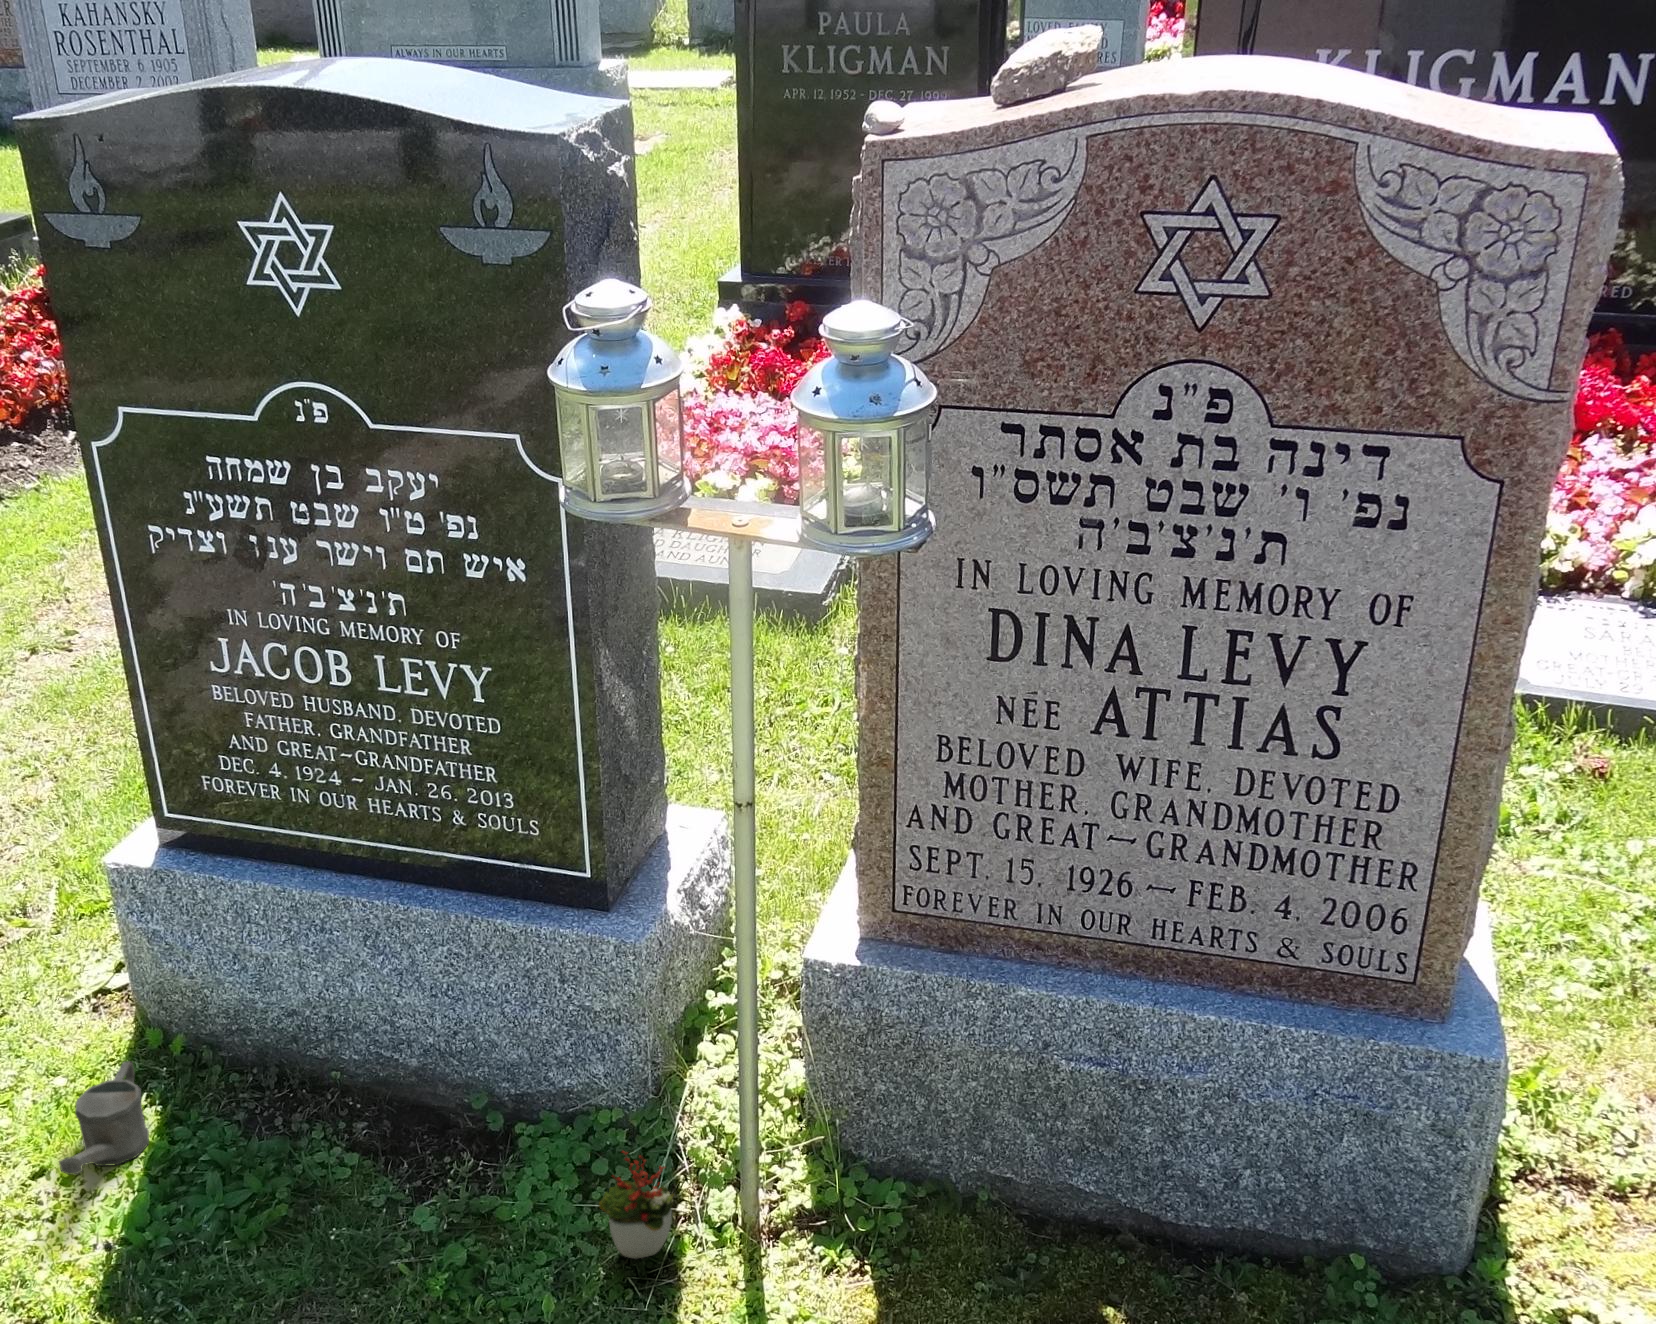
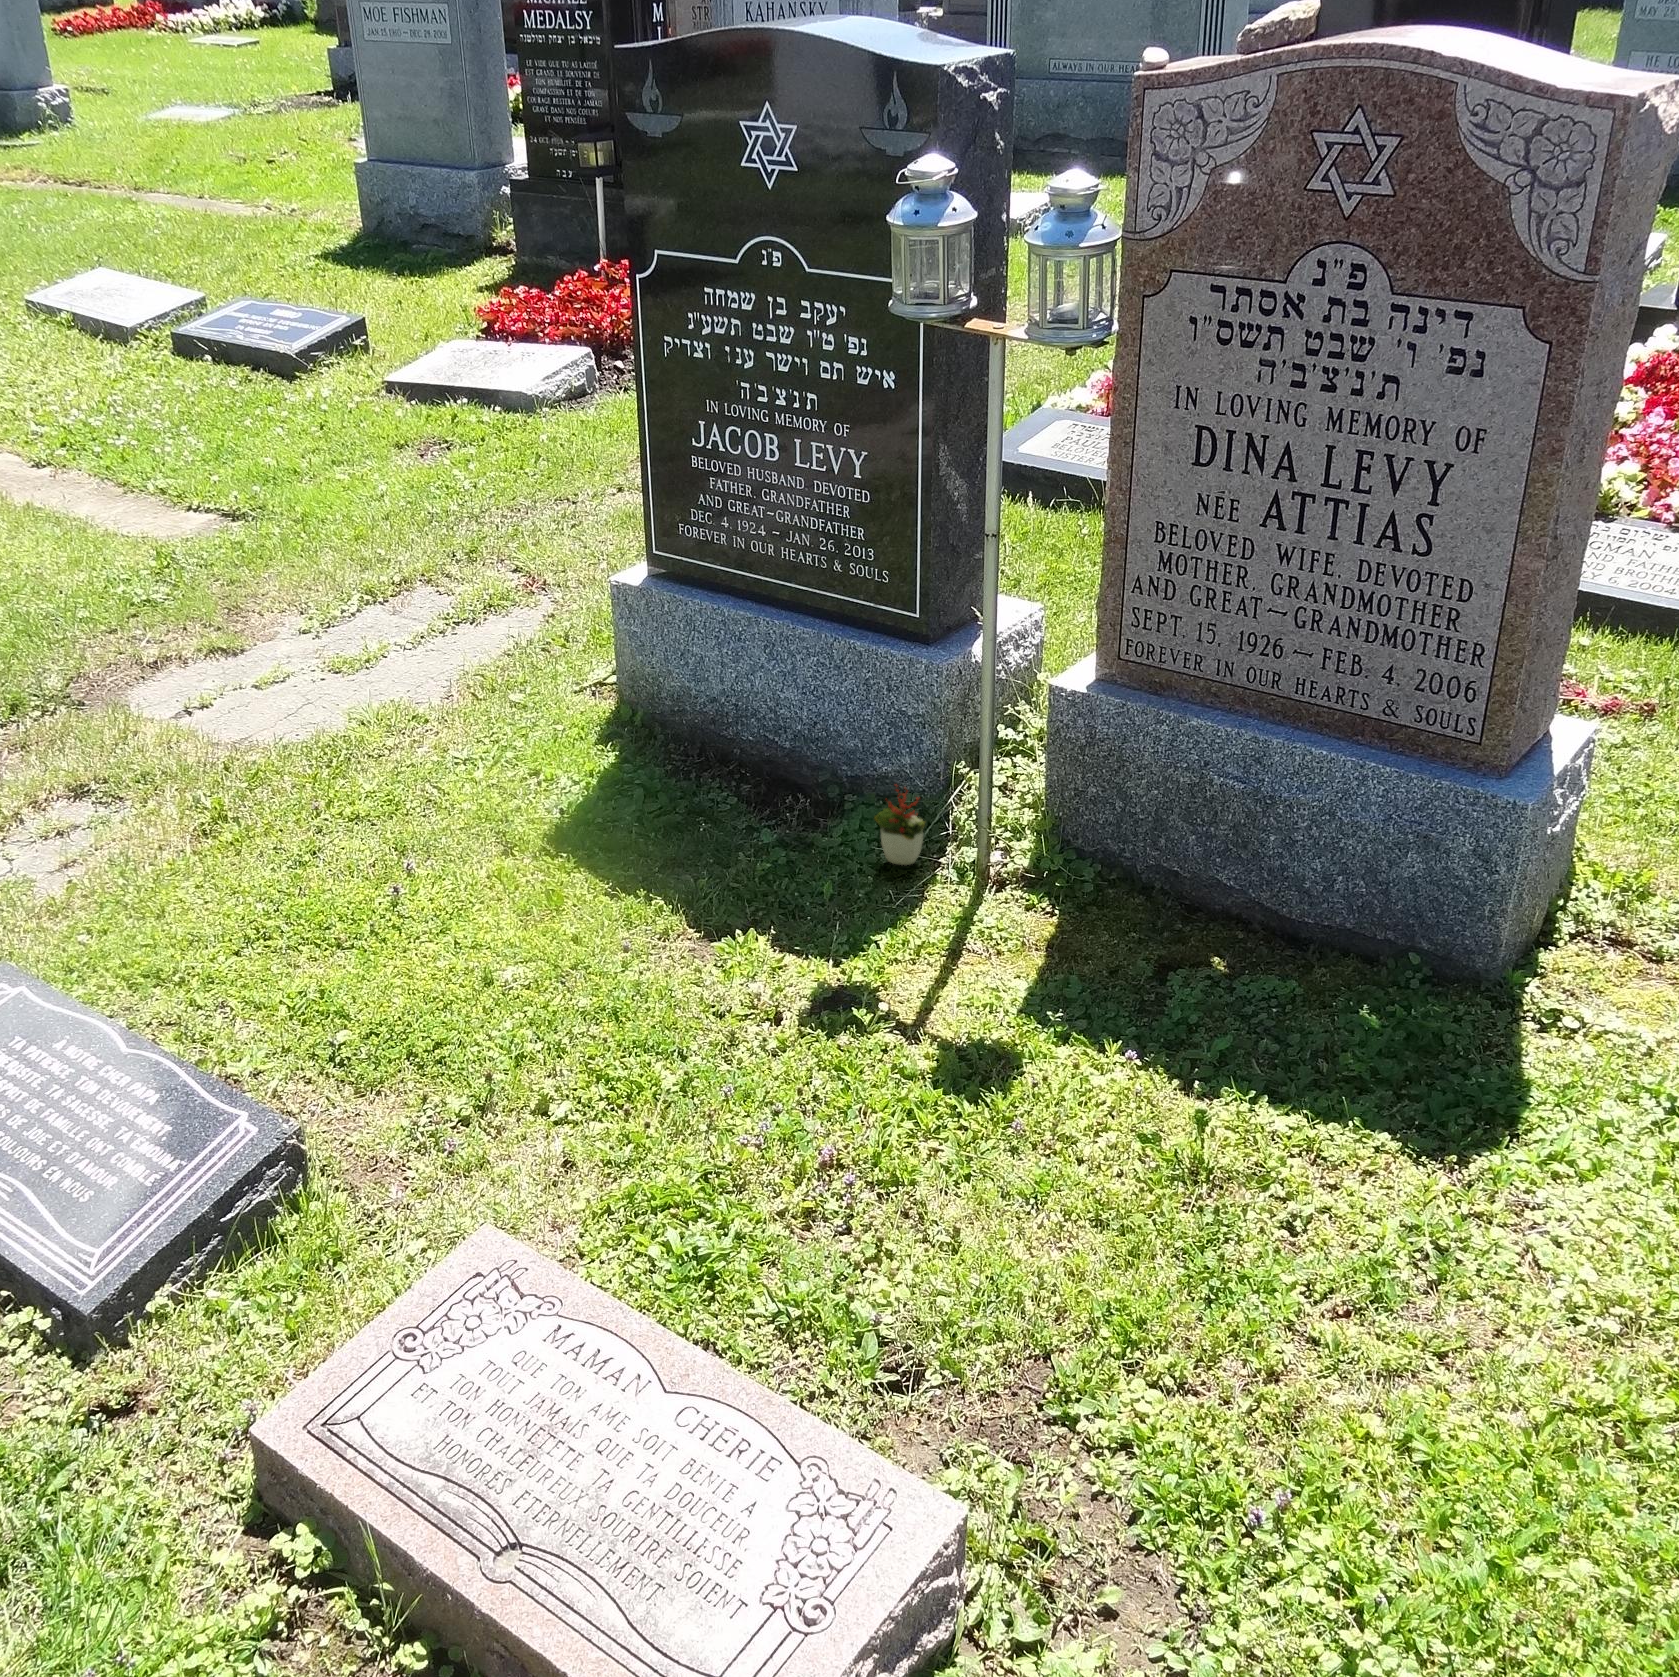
watering can: present [59,1062,149,1174] -> none [557,711,613,770]

